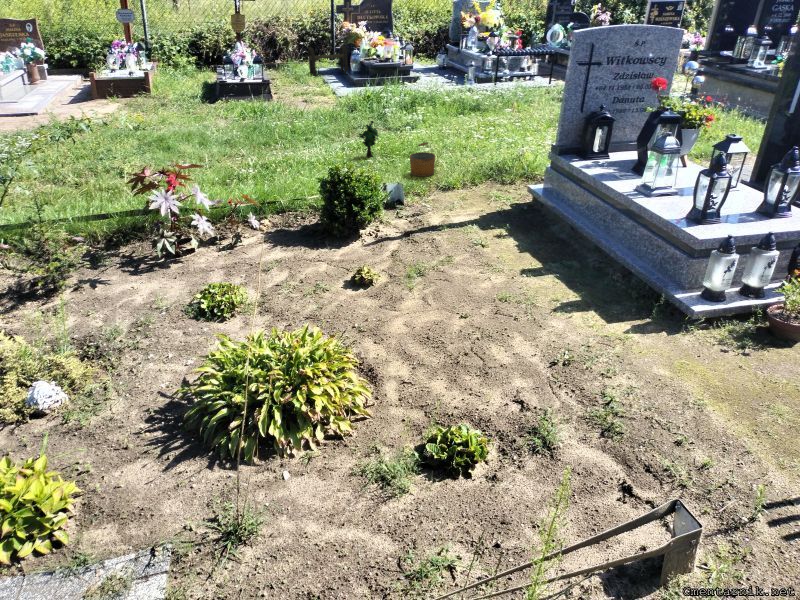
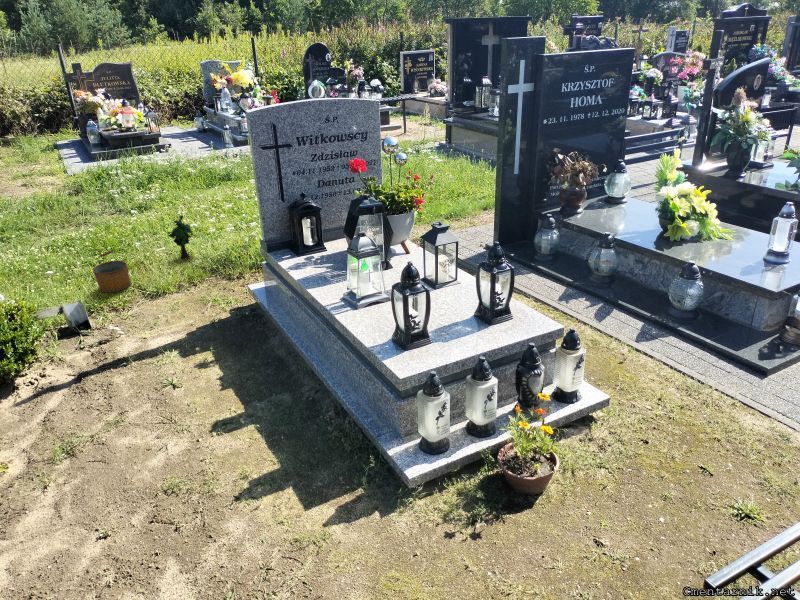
bench: present [308,45,348,76] -> none [35,117,89,154]
decorative plant: present [359,121,379,157] -> present [167,216,194,258]

